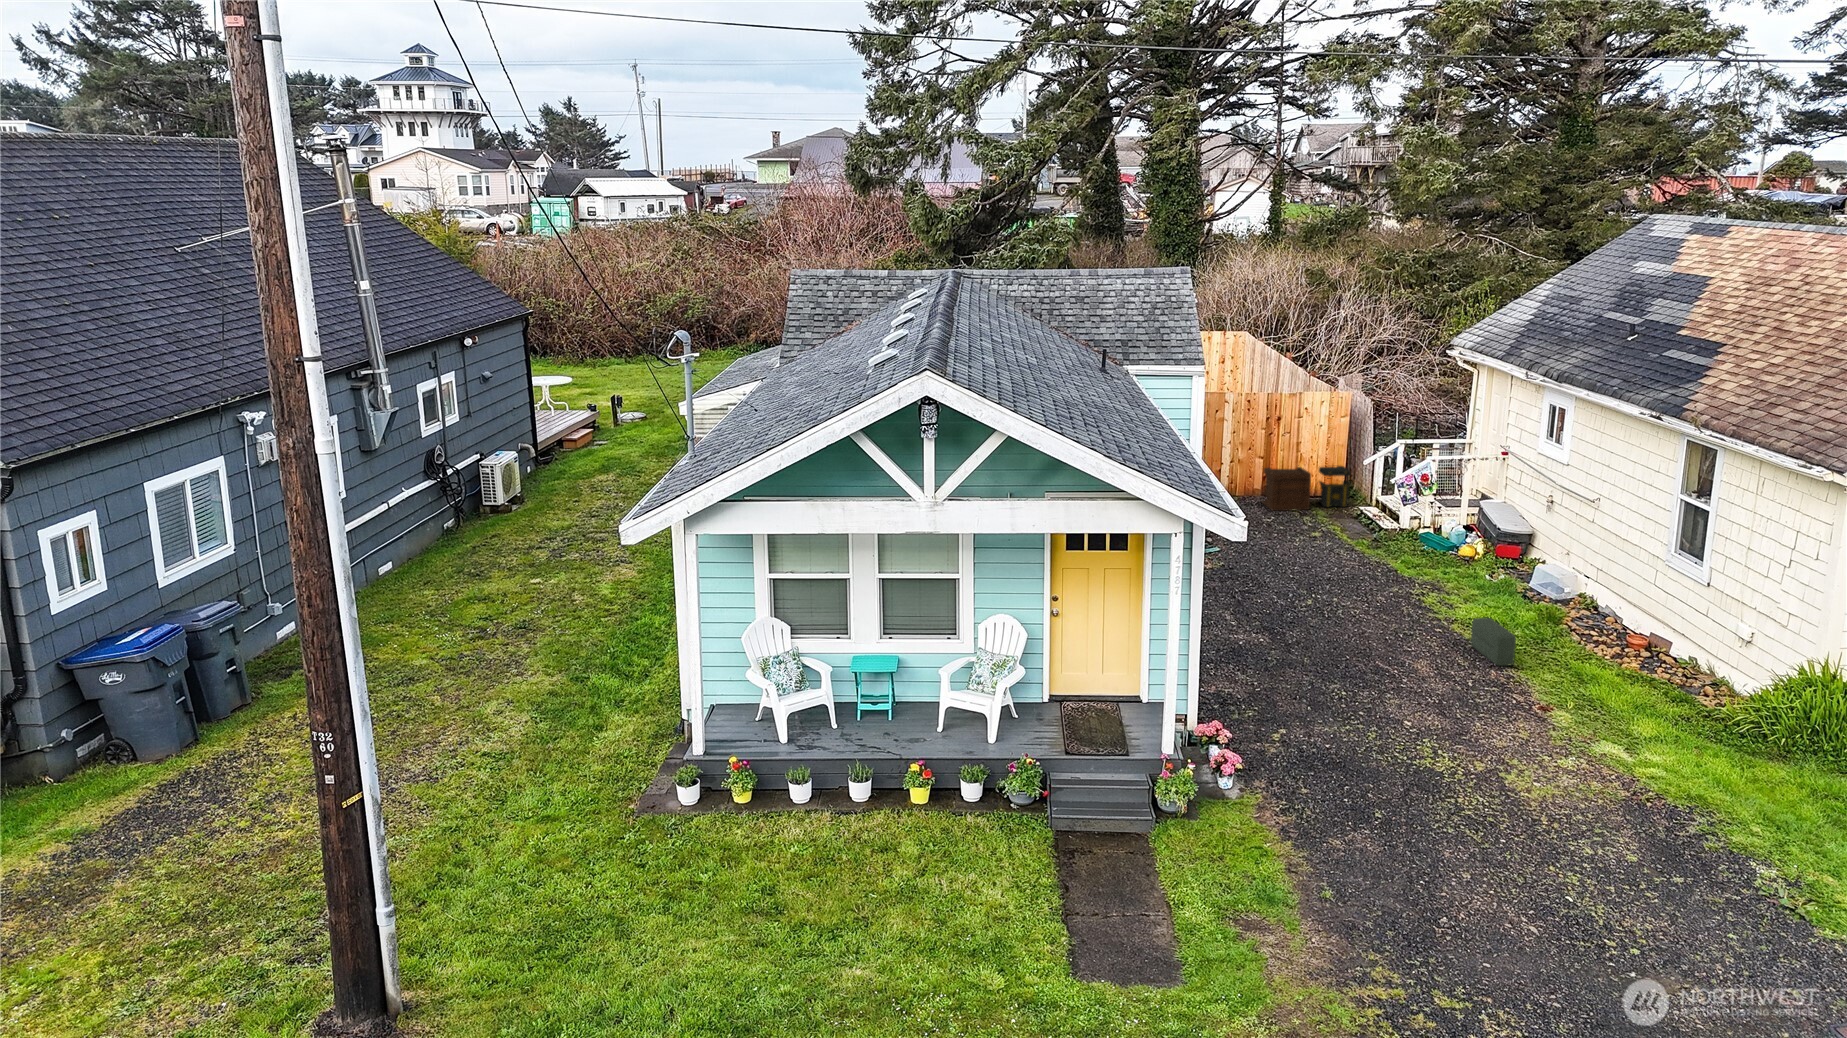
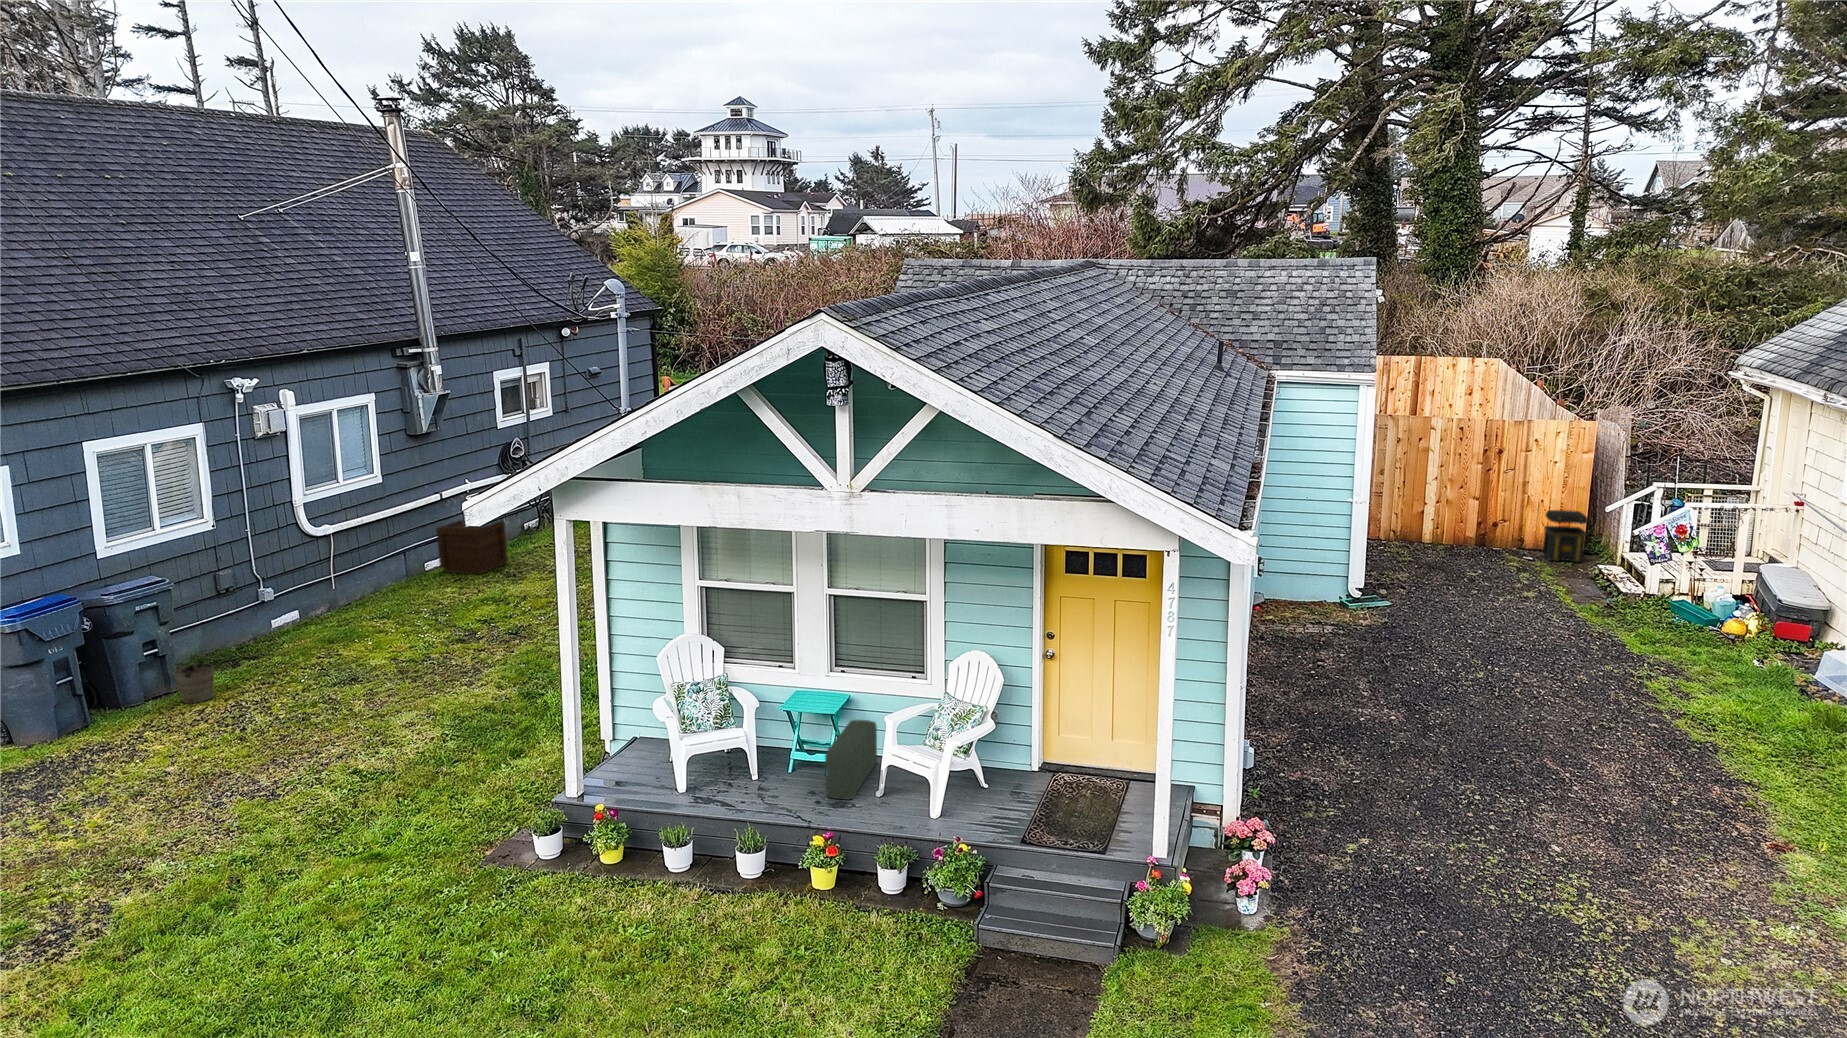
wooden crate: present [1261,467,1311,511] -> present [436,520,508,574]
pouf: present [1471,618,1516,666] -> present [825,720,877,800]
bucket: none [202,688,245,727] -> present [174,662,214,703]

